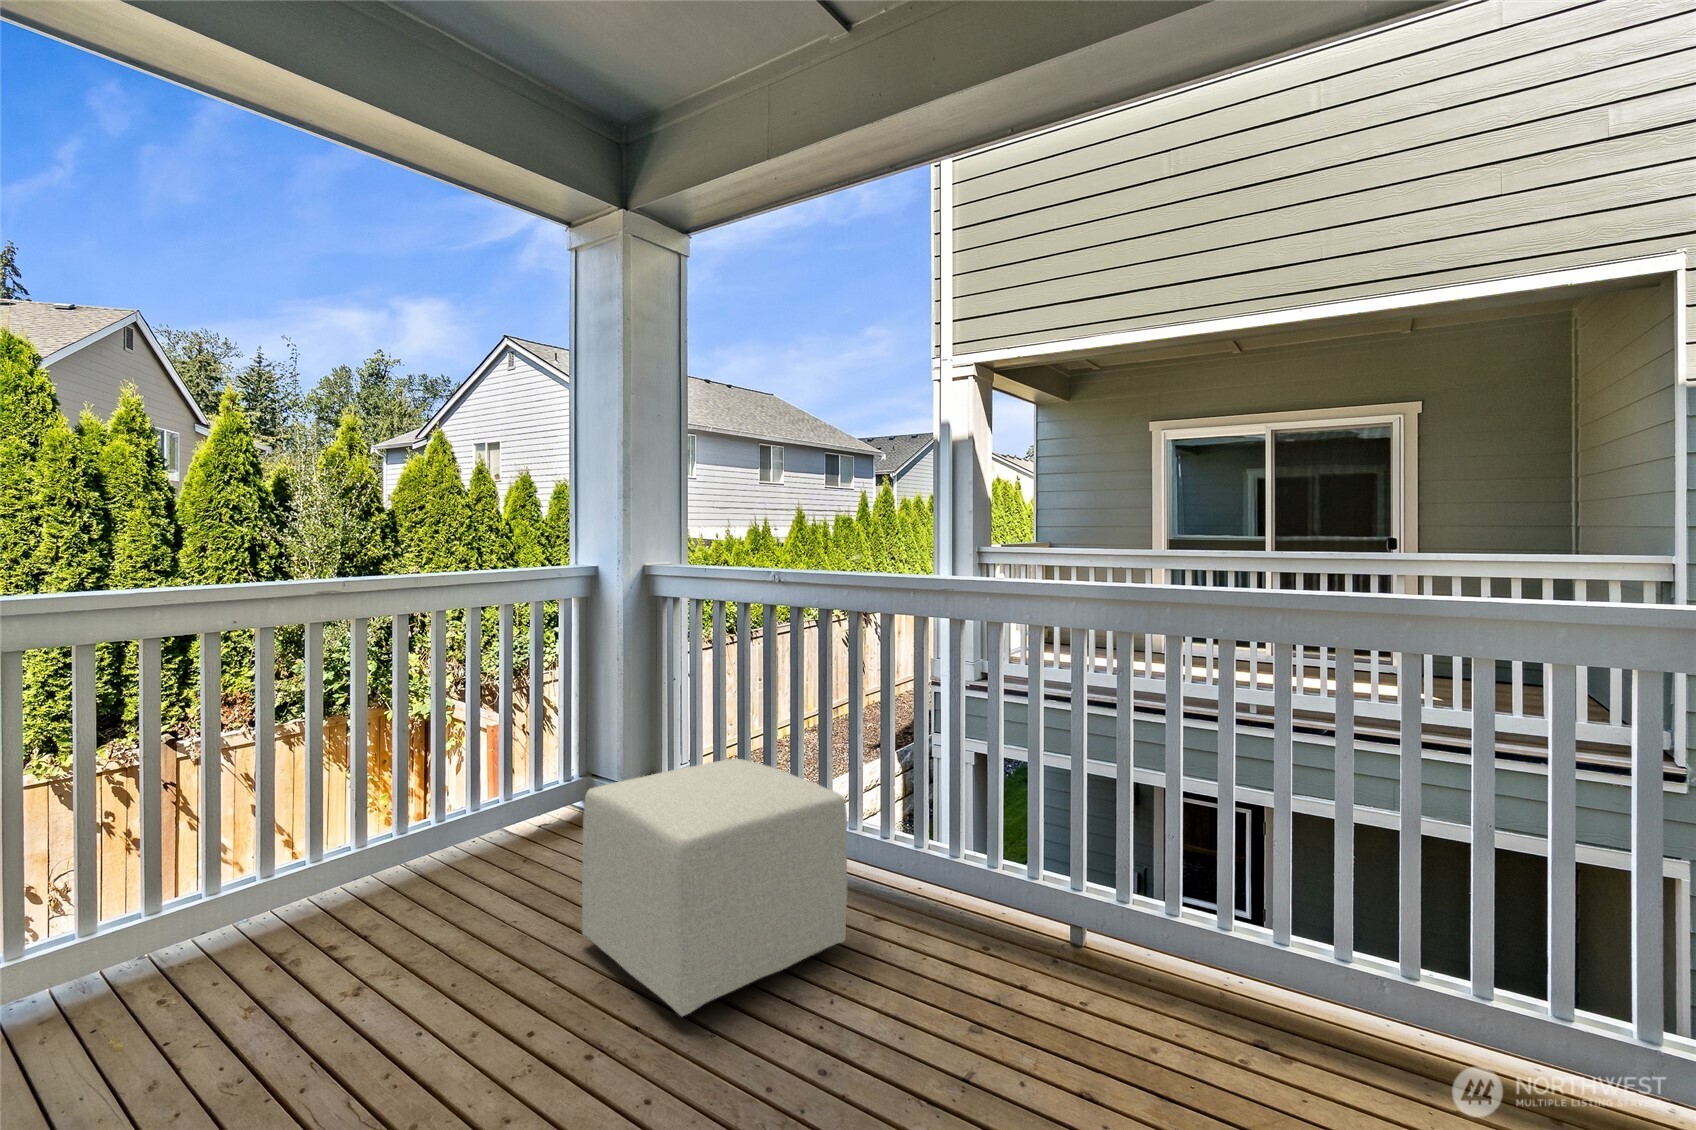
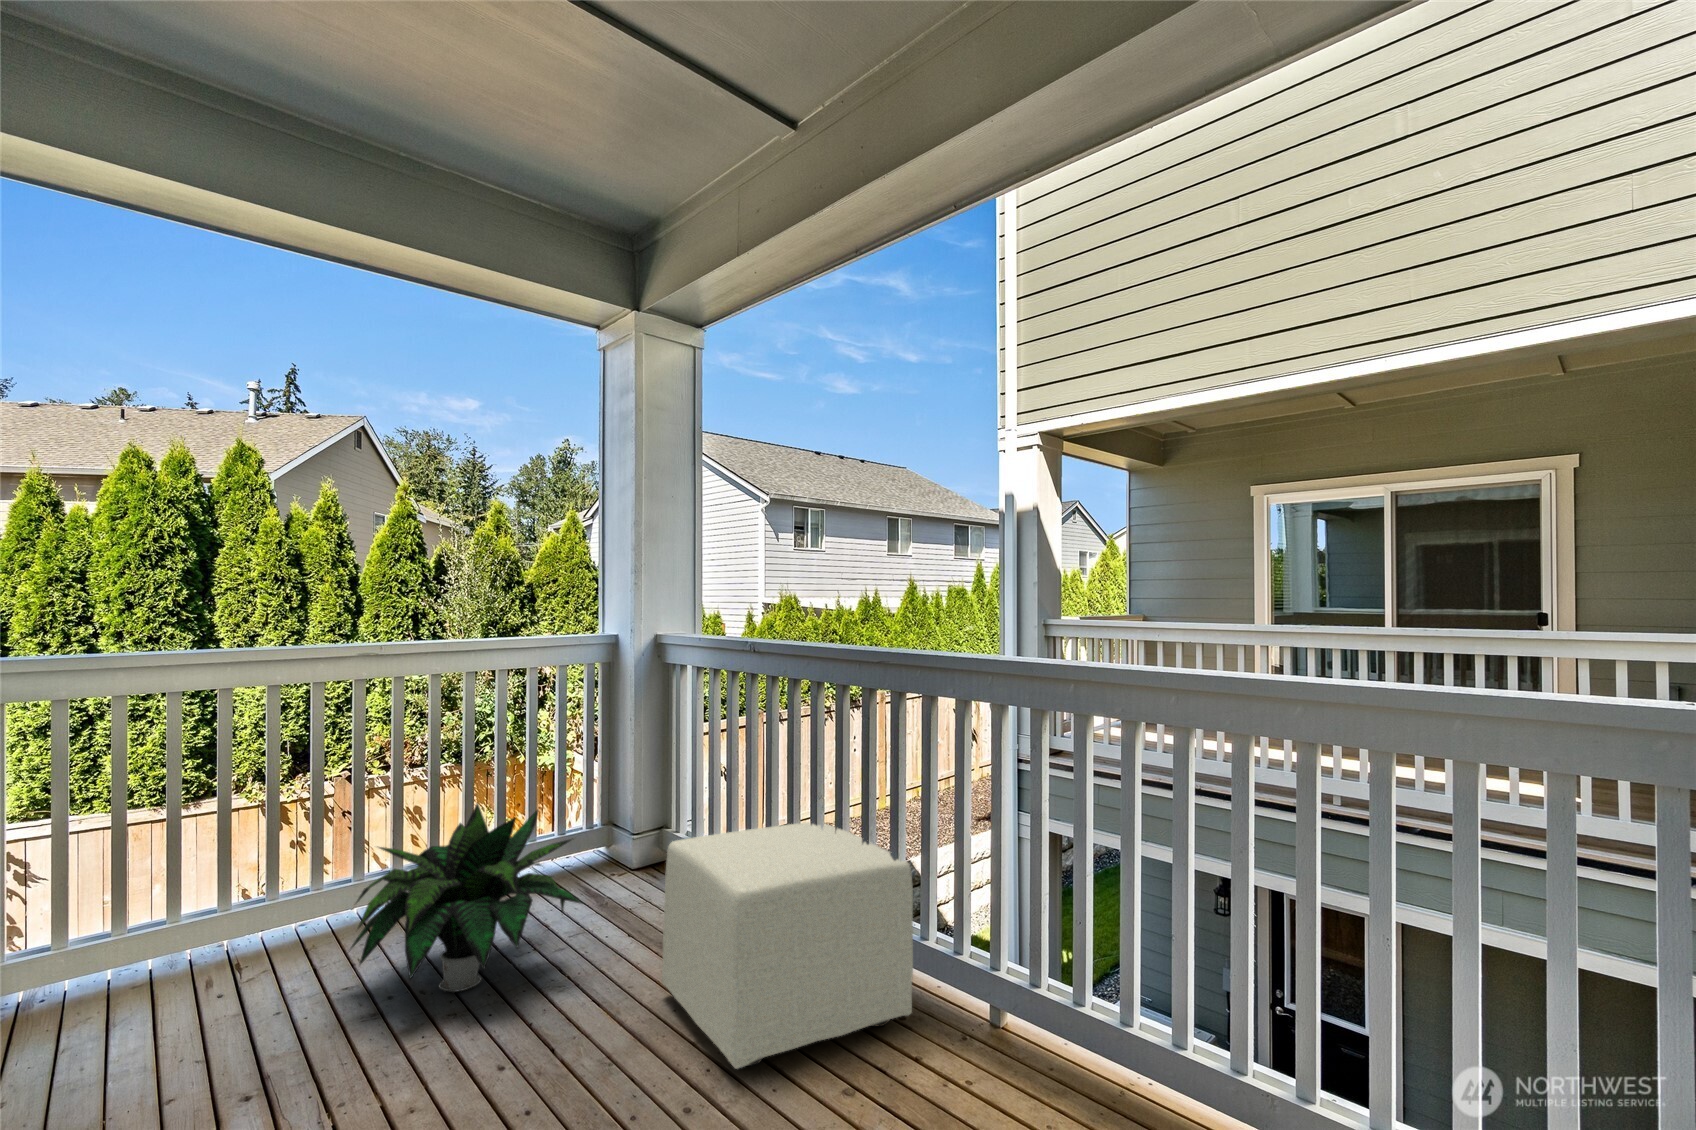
potted plant: none [200,758,492,966] -> present [351,804,583,992]

